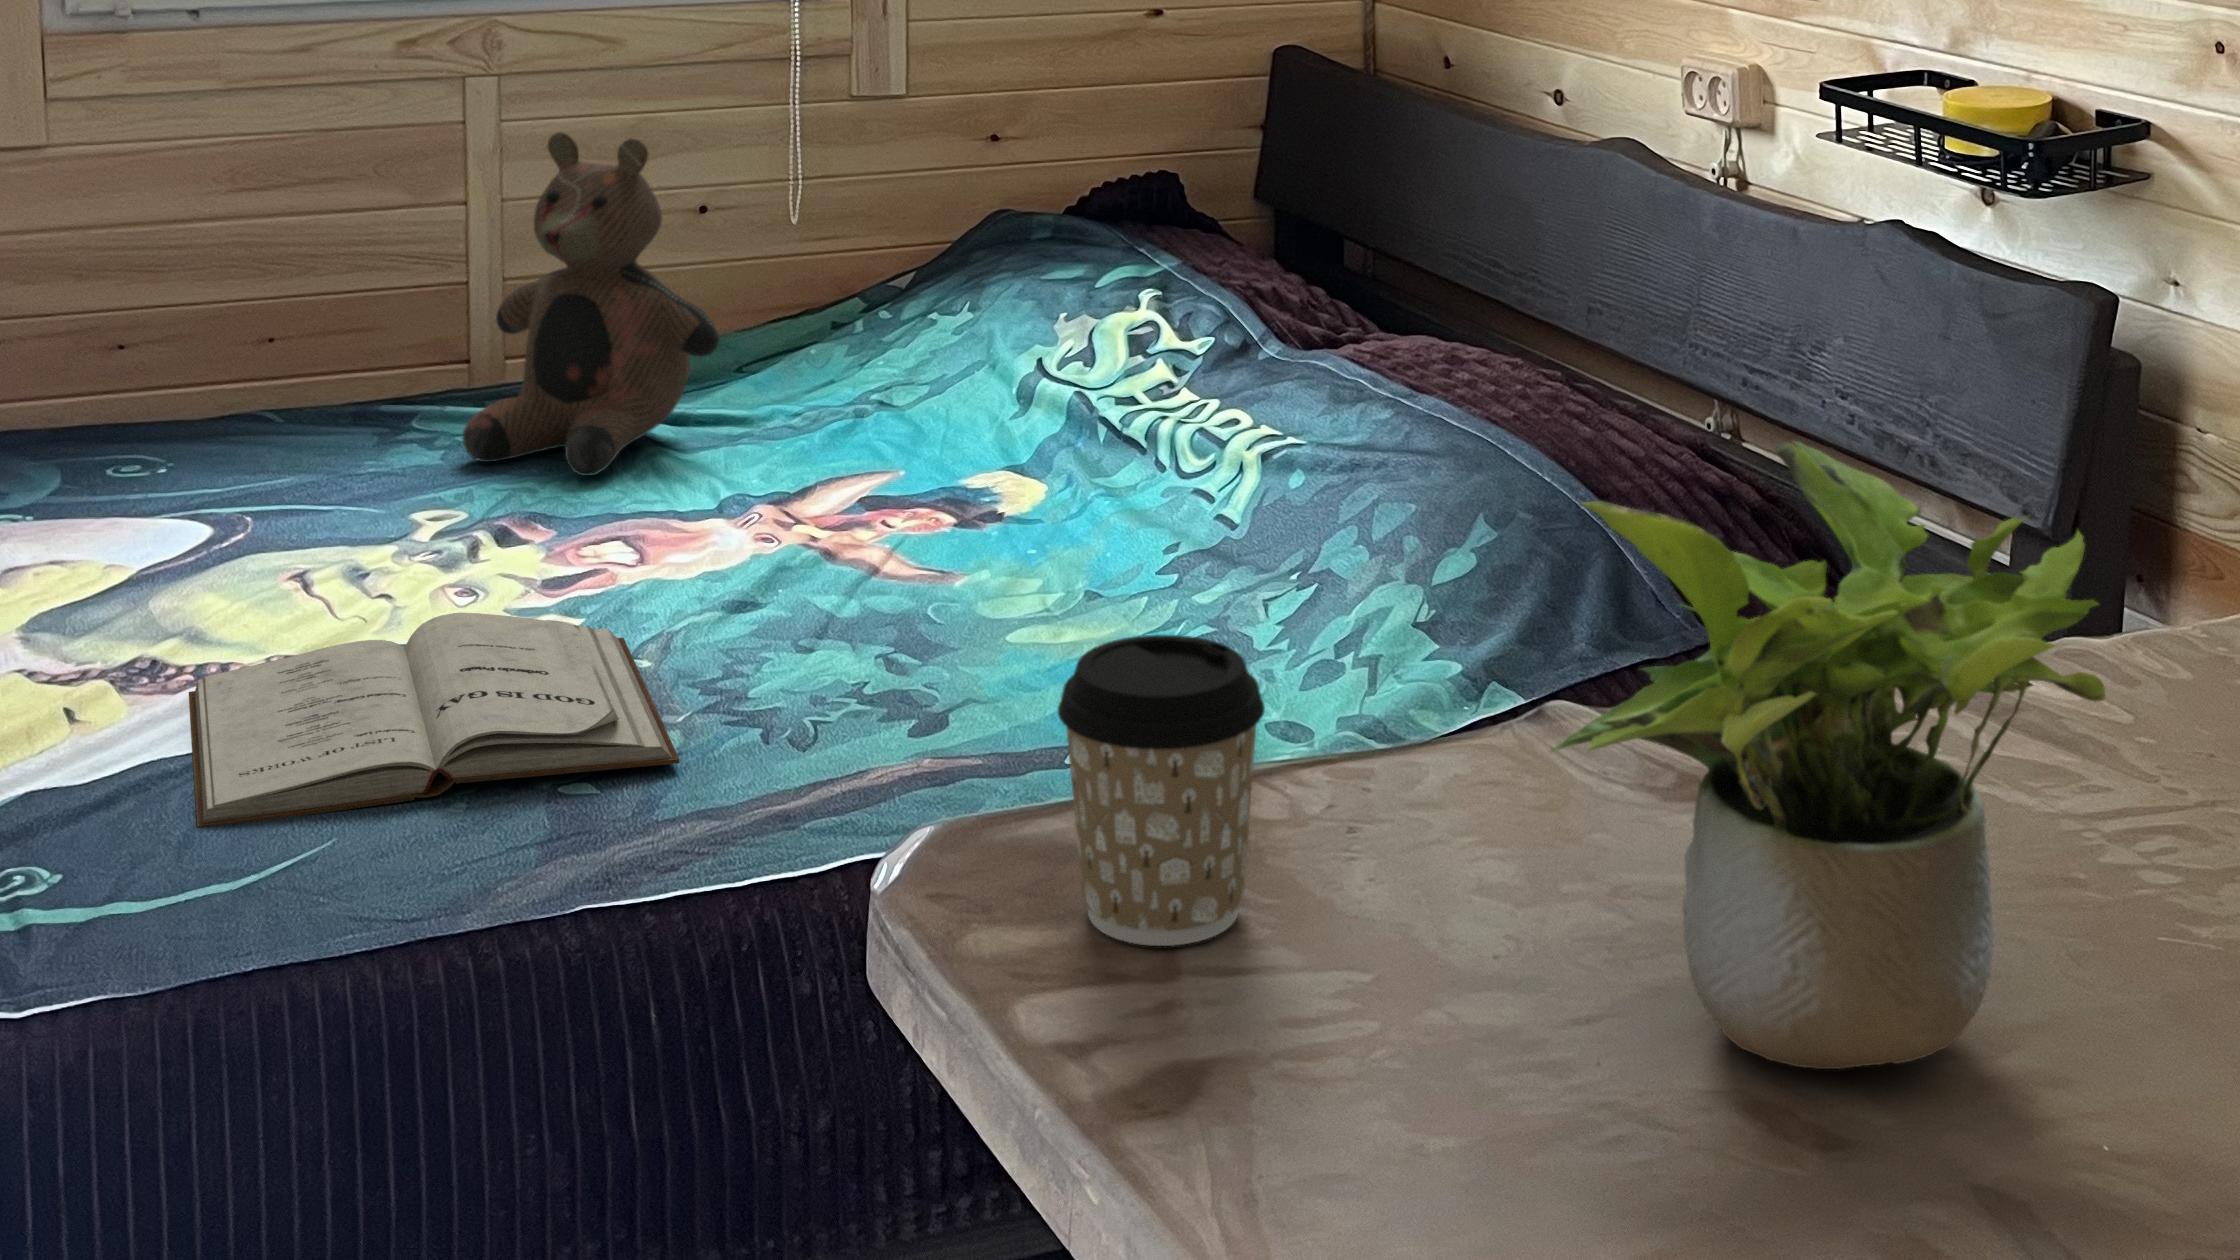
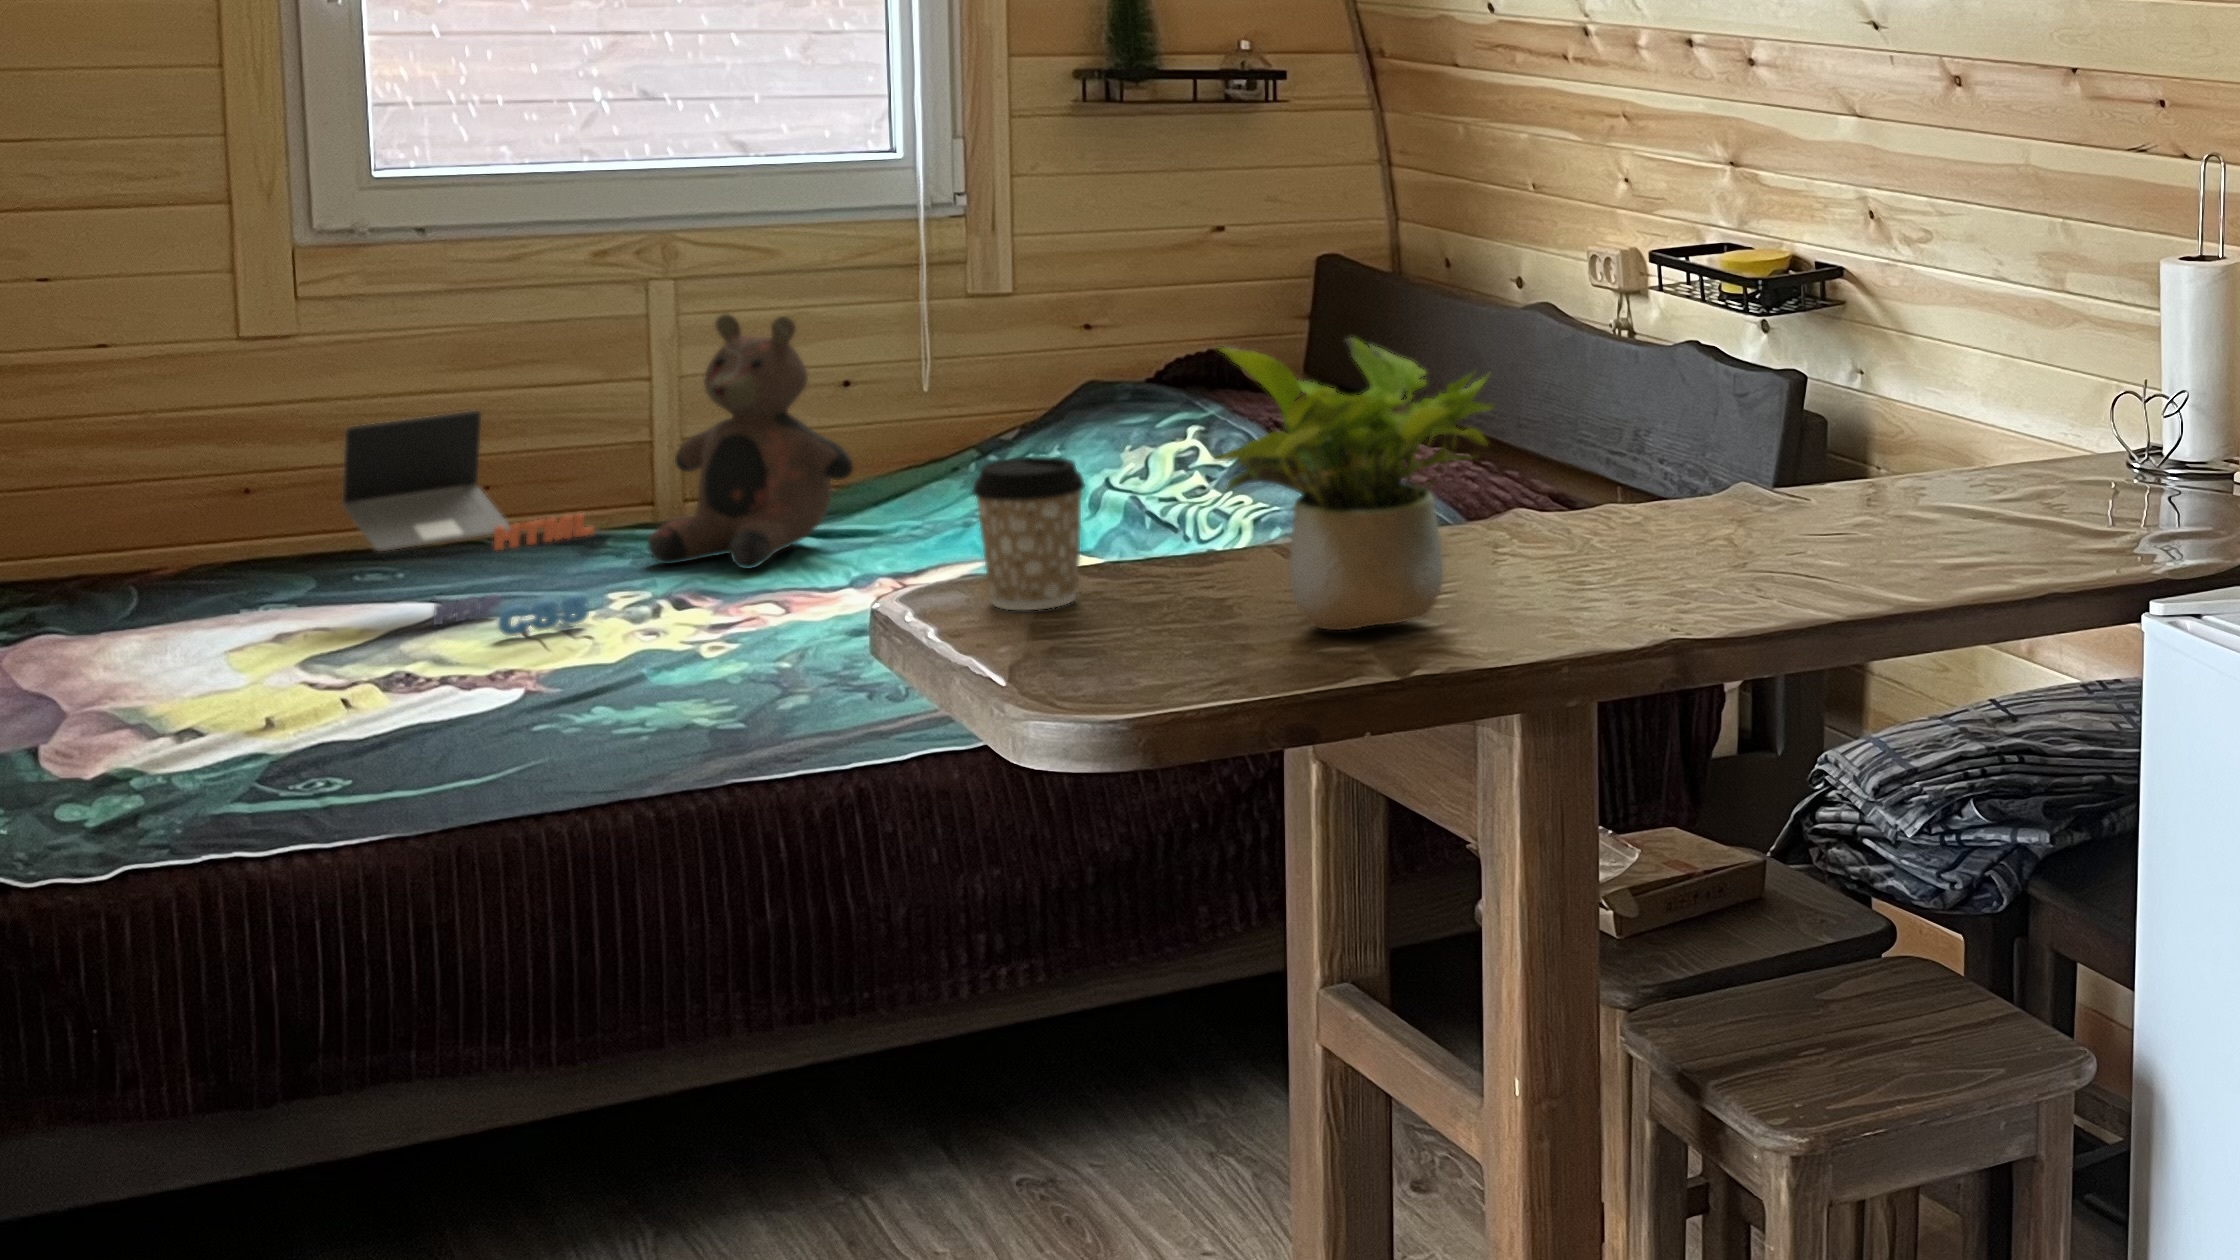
laptop: none [83,271,396,588] -> present [343,411,594,636]
book: present [189,613,679,827] -> none [436,633,806,758]

